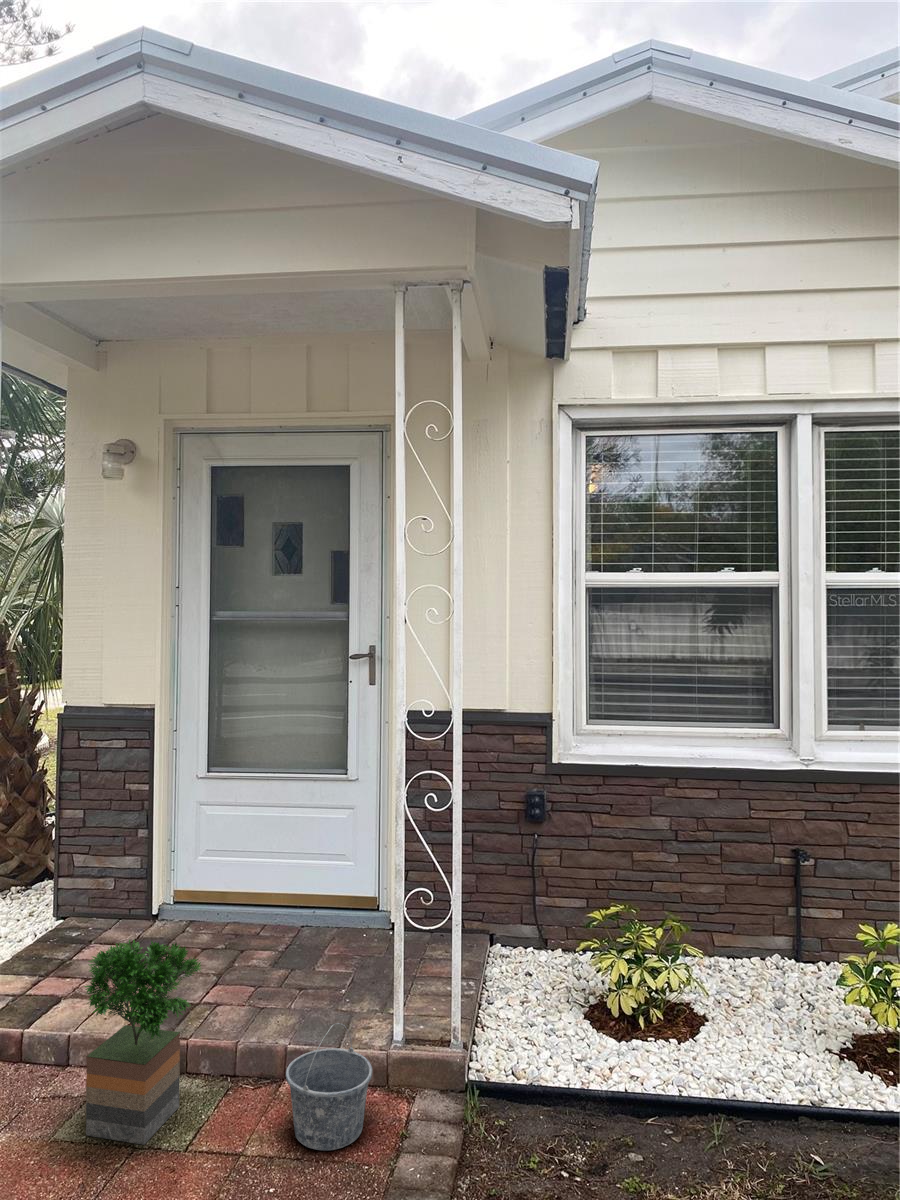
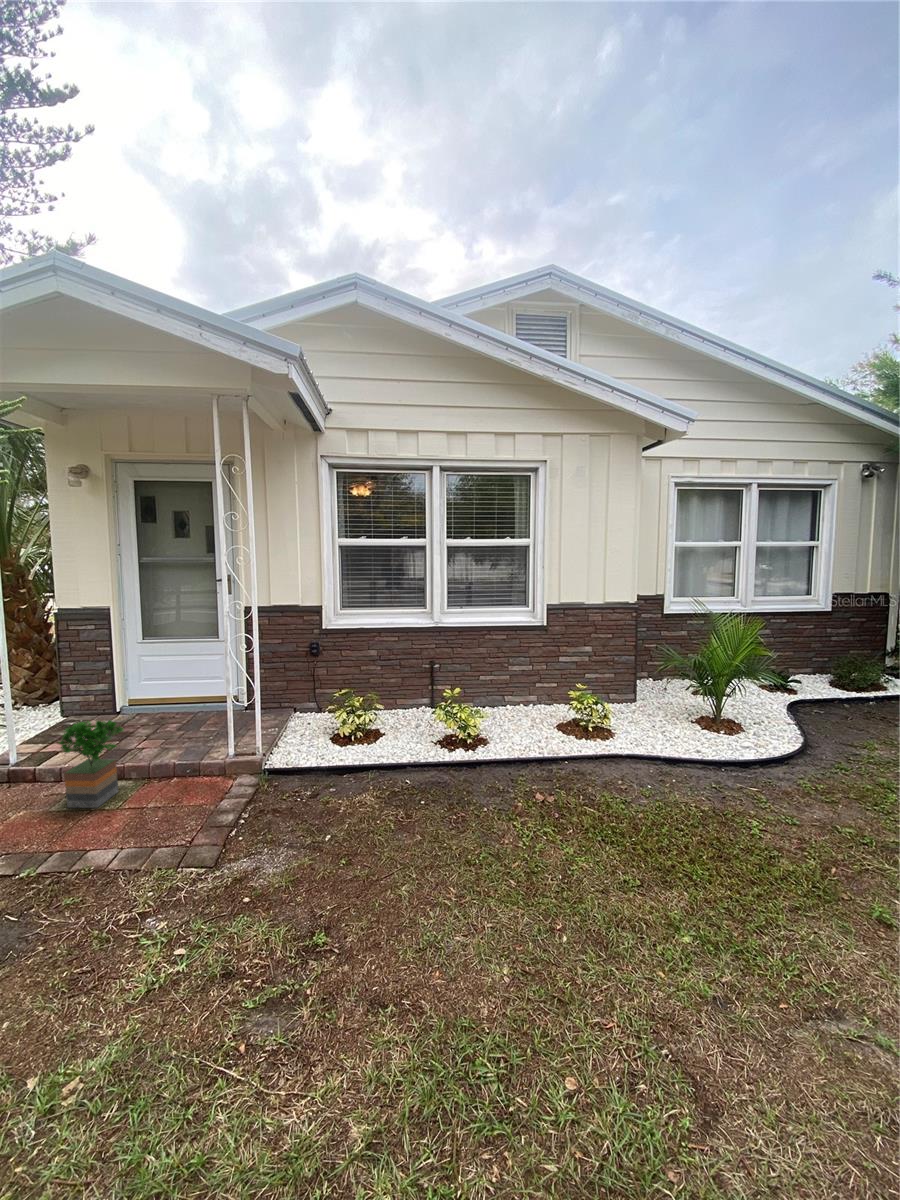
bucket: present [286,1023,372,1151] -> none [167,748,211,800]

